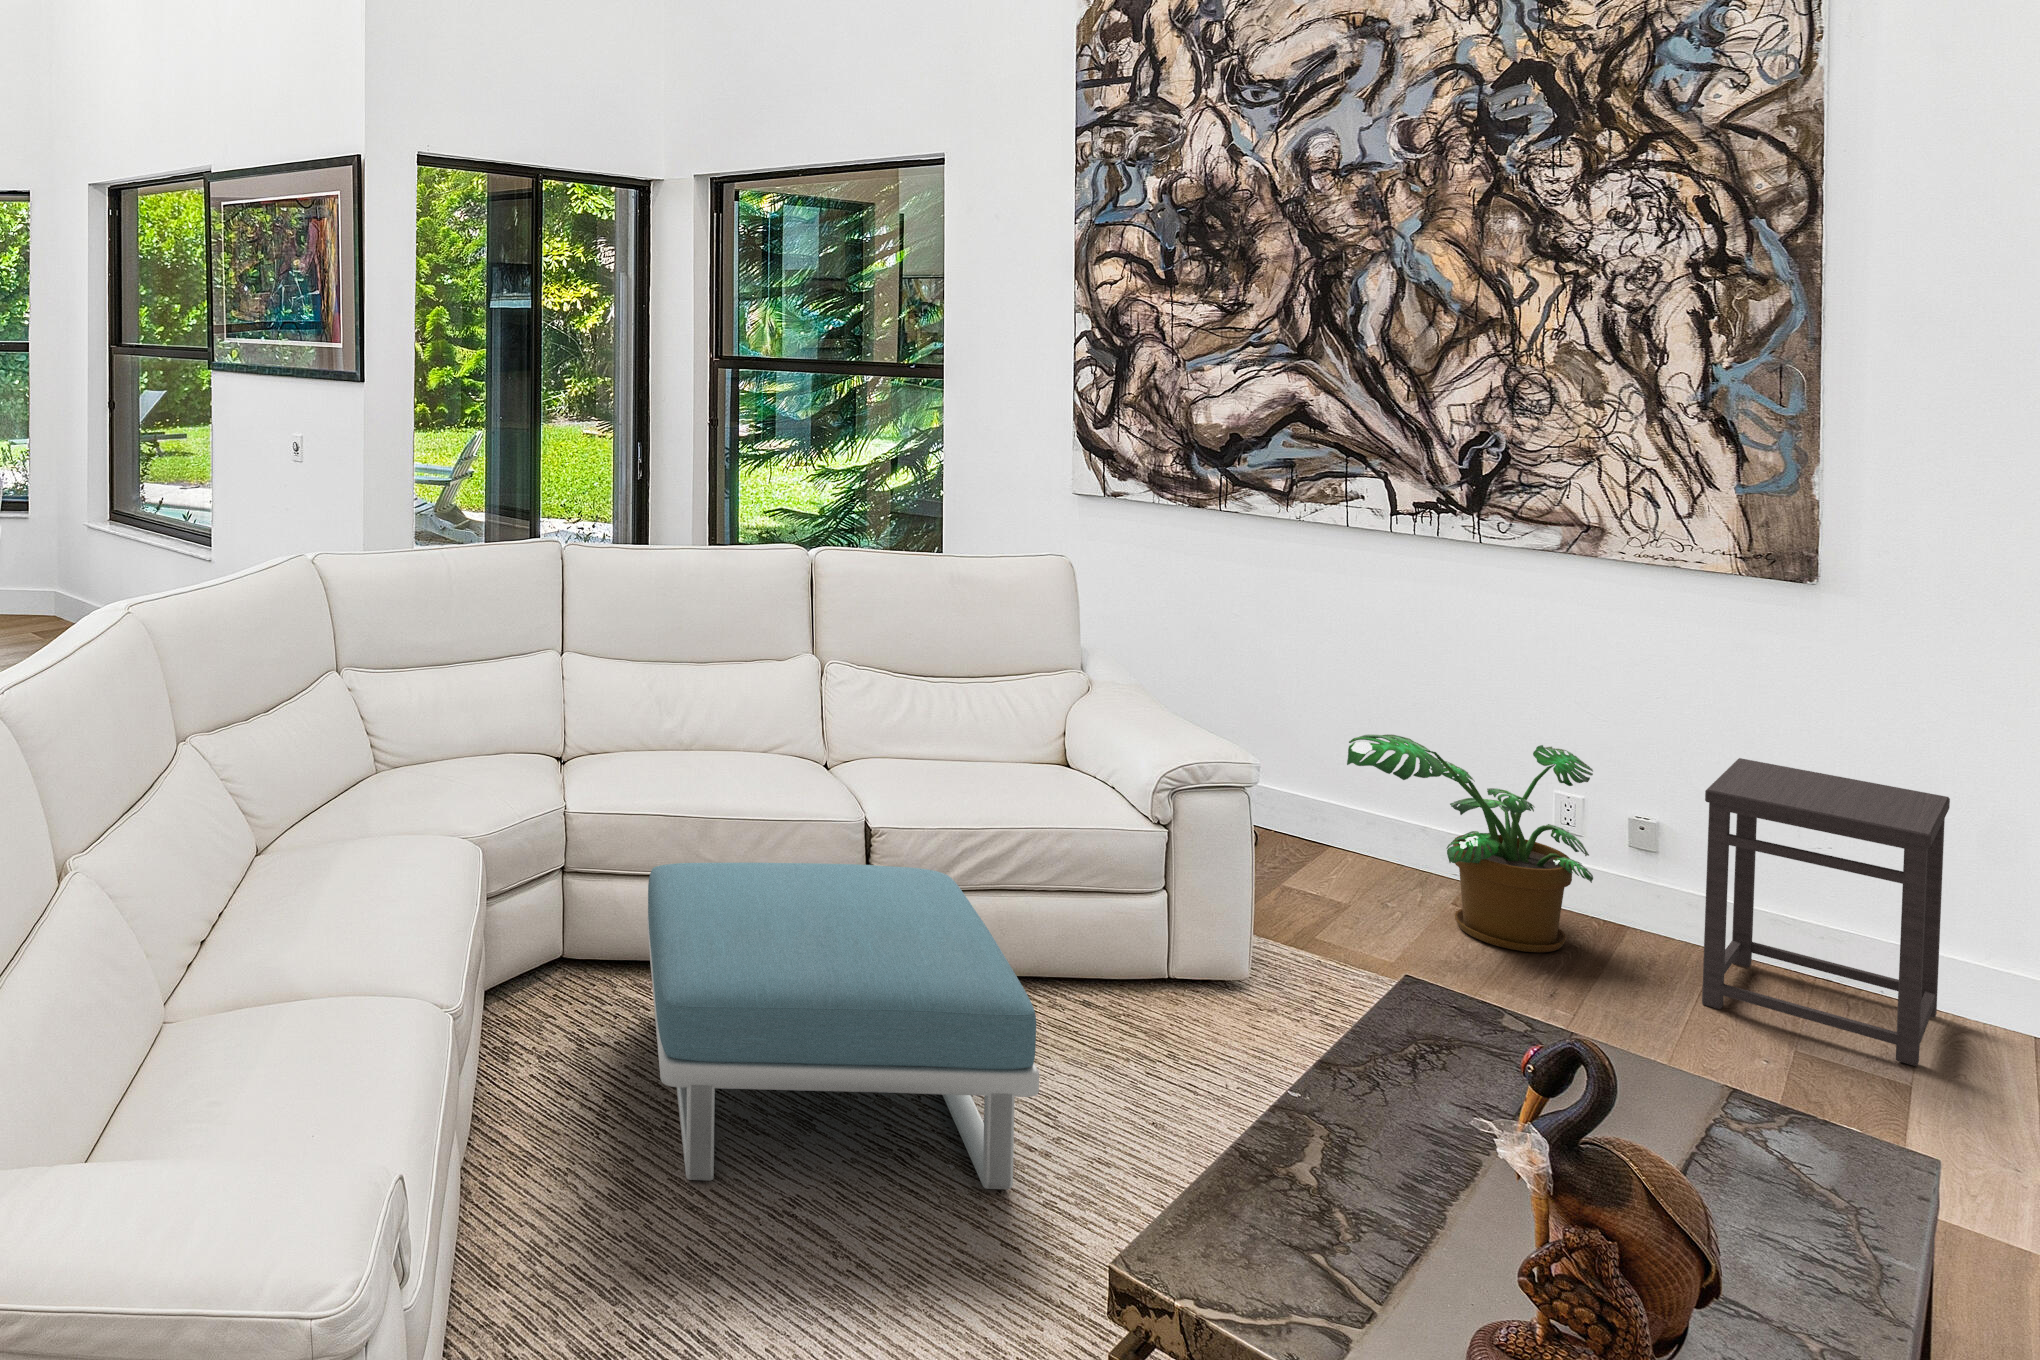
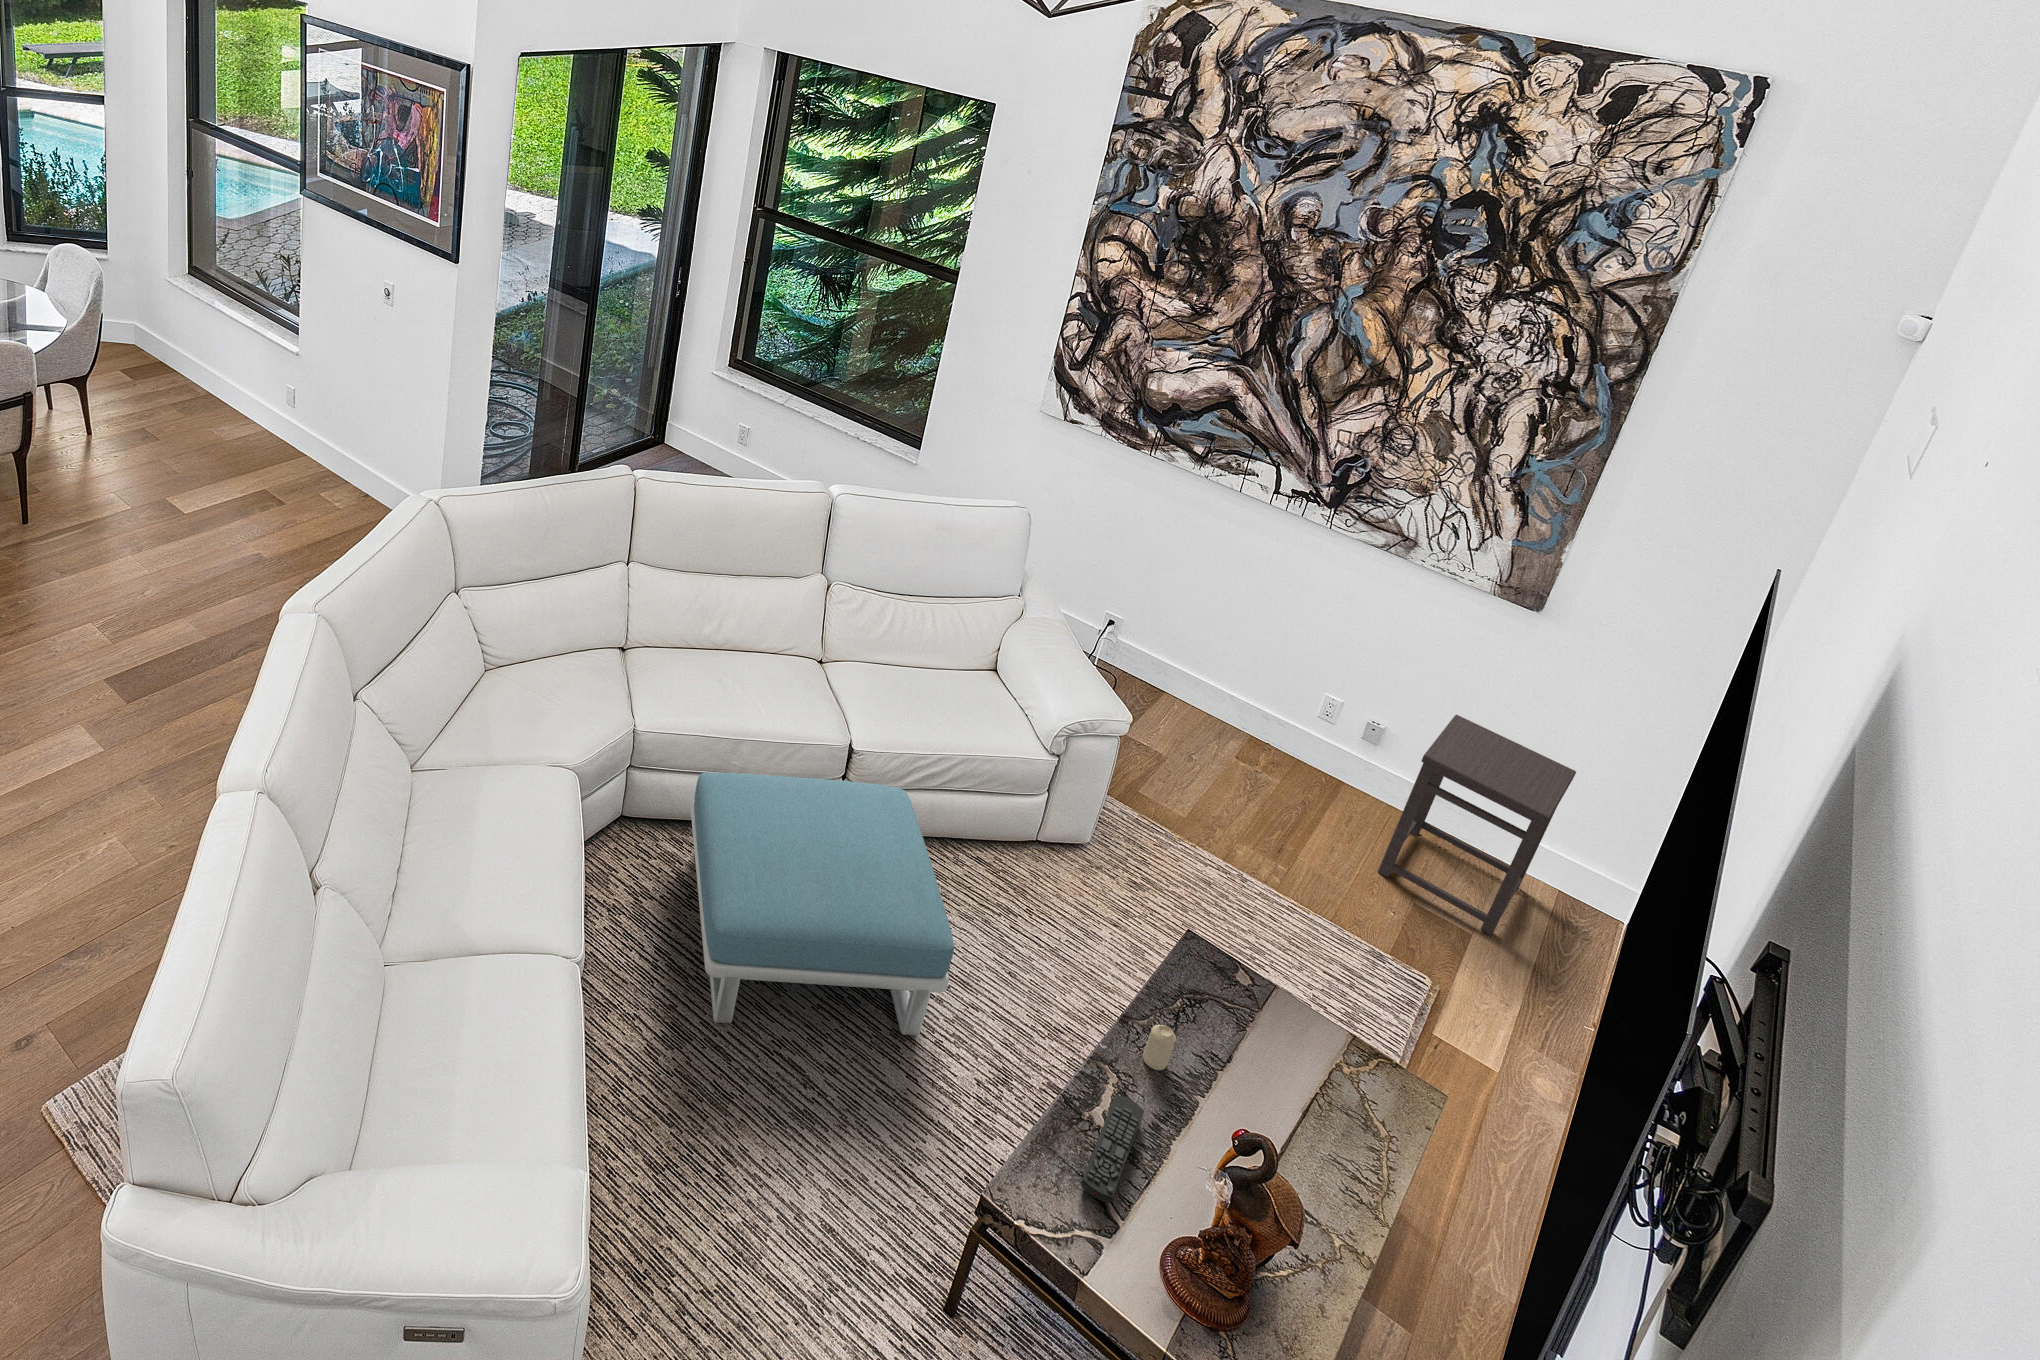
potted plant: present [1347,734,1593,952] -> none [1194,663,1360,817]
candle: none [1361,1039,1406,1121] -> present [1143,1025,1176,1070]
remote control: none [1285,1137,1377,1276] -> present [1081,1095,1144,1203]

